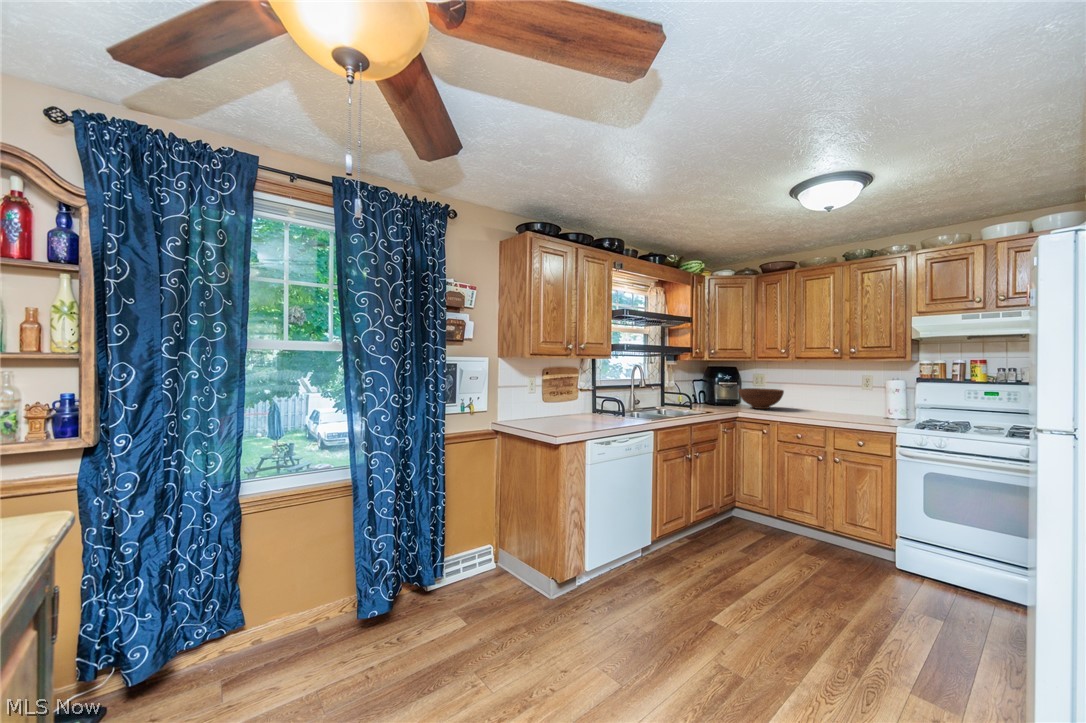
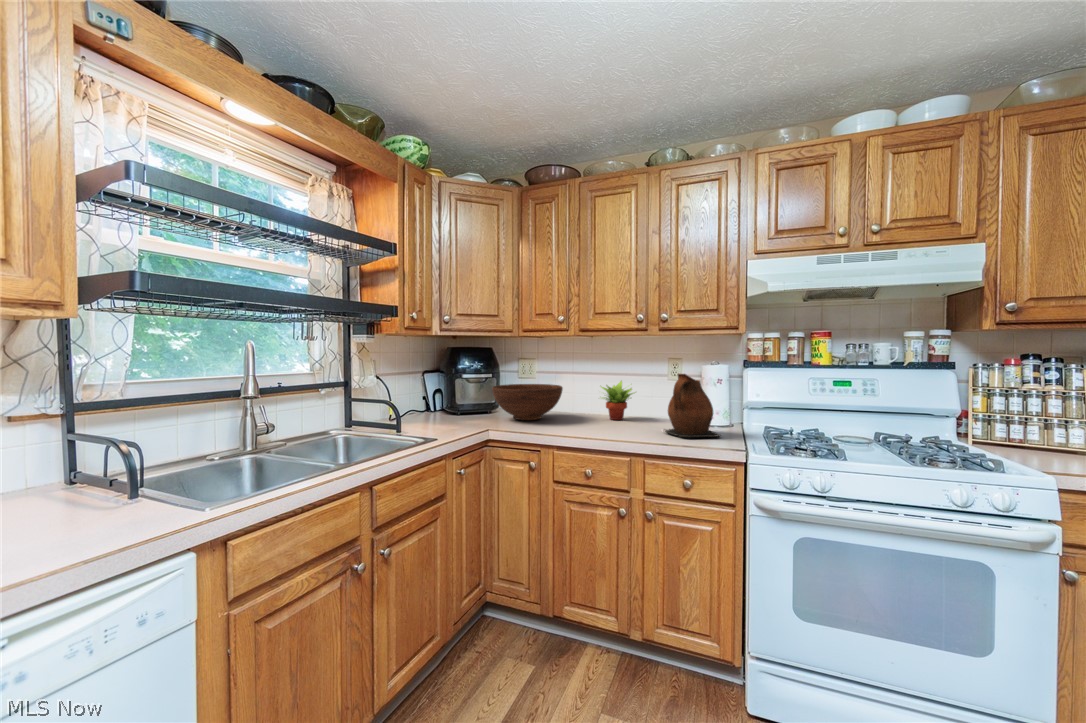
ceramic pitcher: none [850,384,890,422] -> present [665,373,721,437]
succulent plant: none [809,388,837,412] -> present [601,381,633,420]

